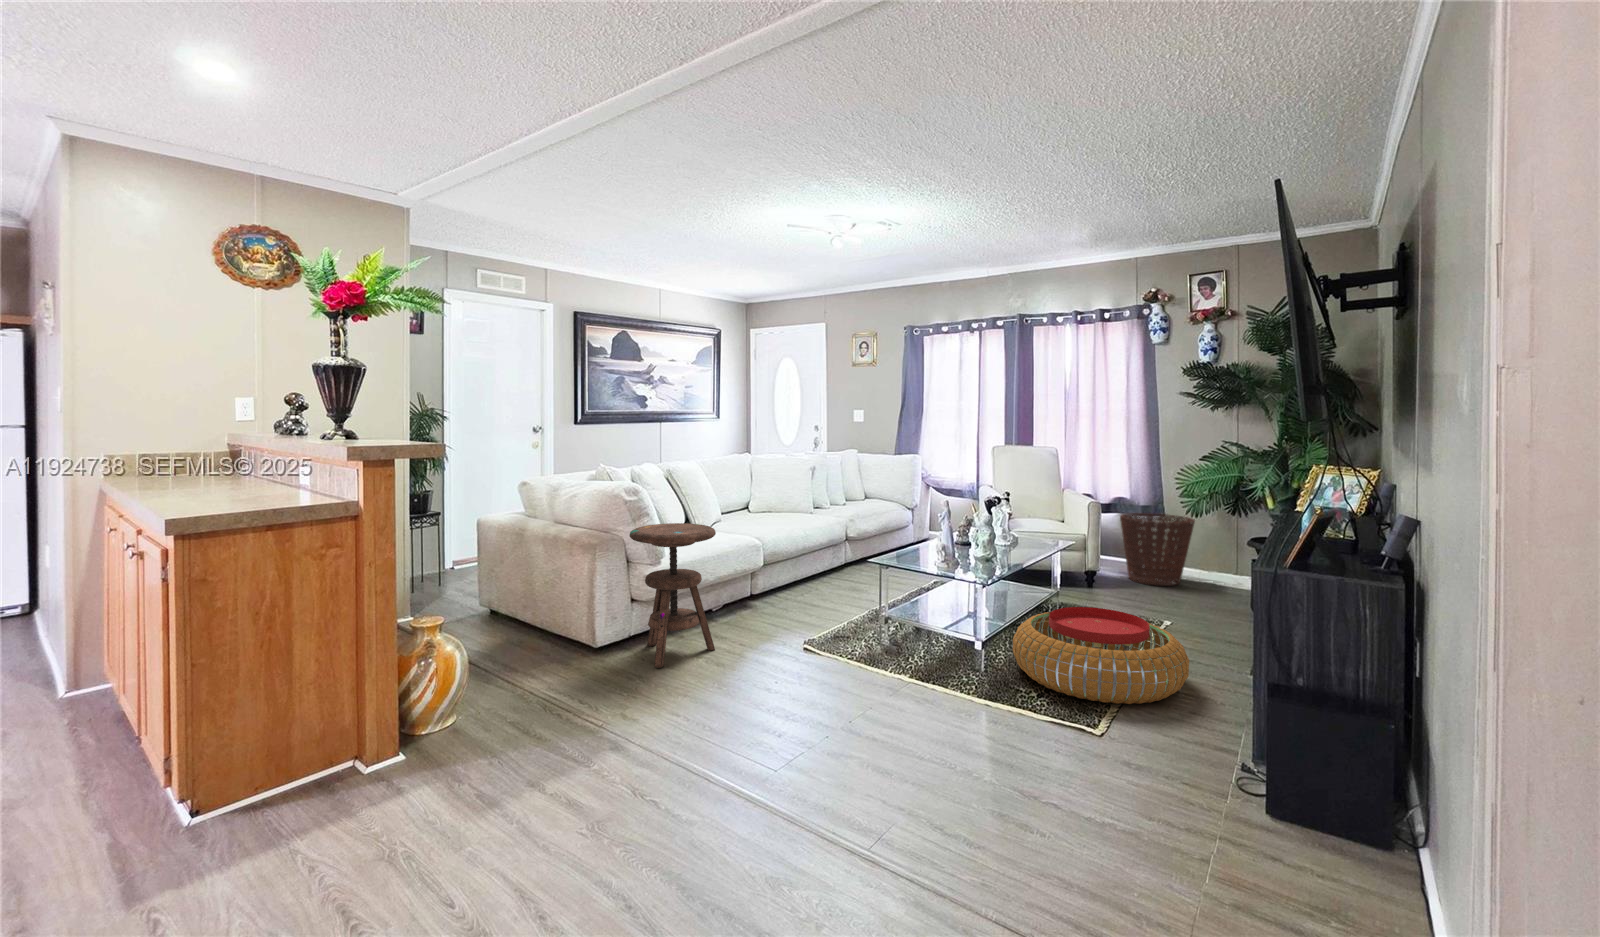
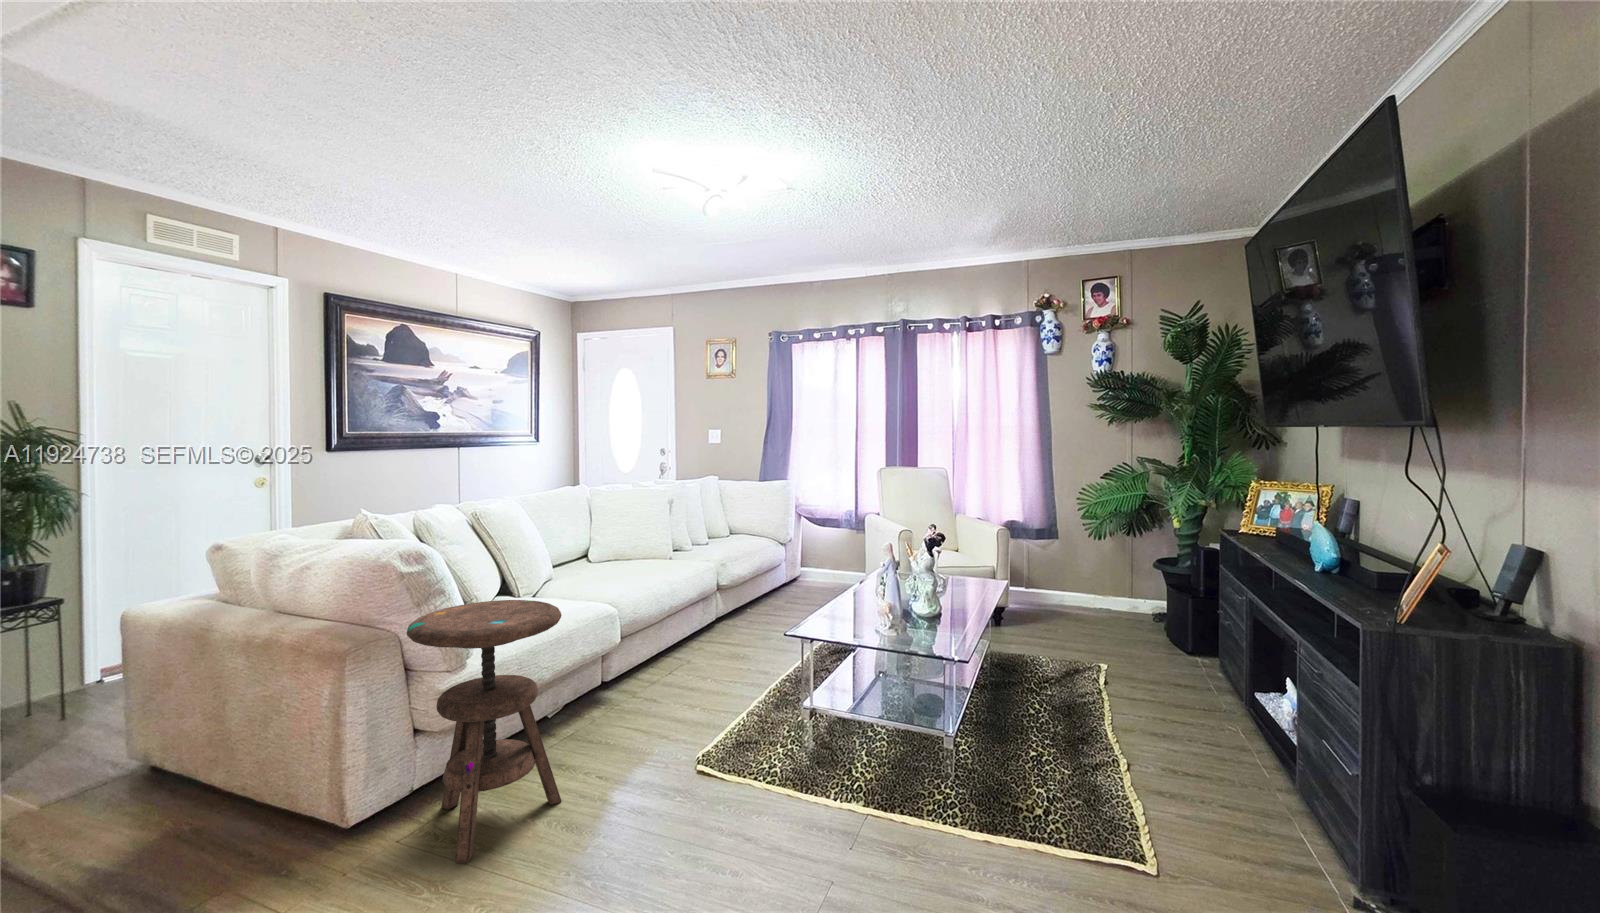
basket: present [1120,513,1195,586] -> none [1025,538,1104,619]
pouf: present [1013,607,1189,704] -> none [995,674,1235,823]

